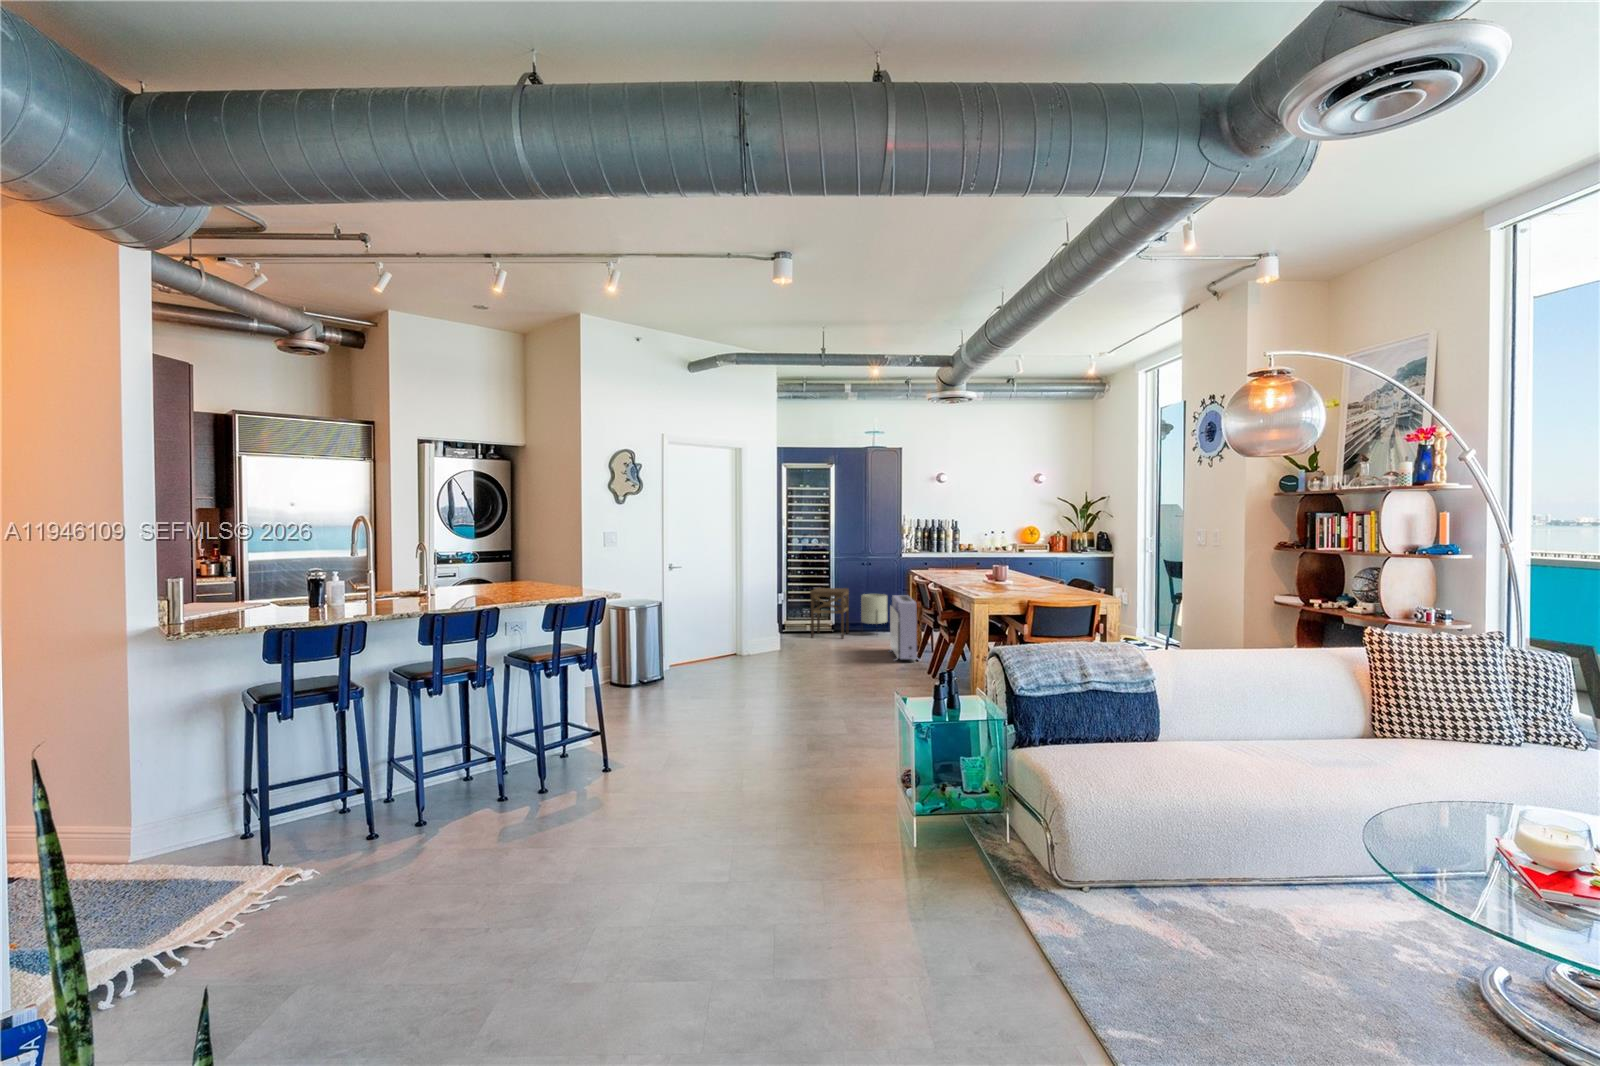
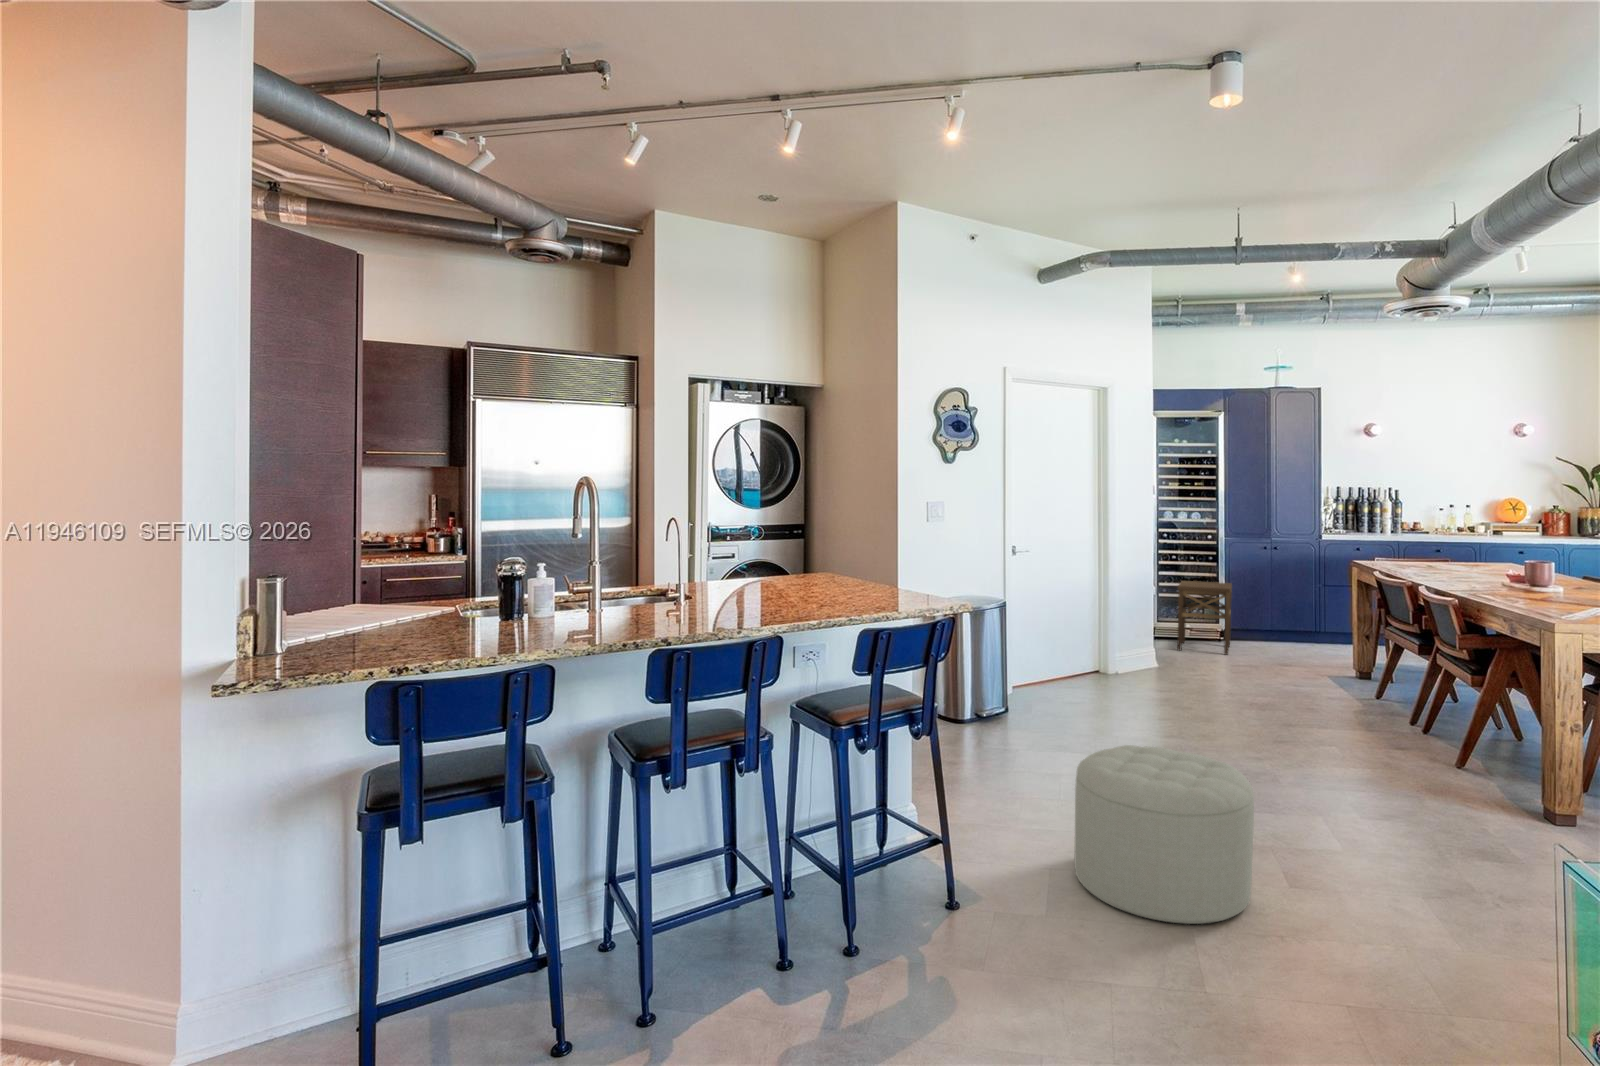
planter: present [861,594,887,624] -> none [1250,592,1294,654]
air purifier: present [890,595,920,660] -> none [1318,599,1386,701]
ottoman: none [652,681,754,781] -> present [1075,745,1254,924]

